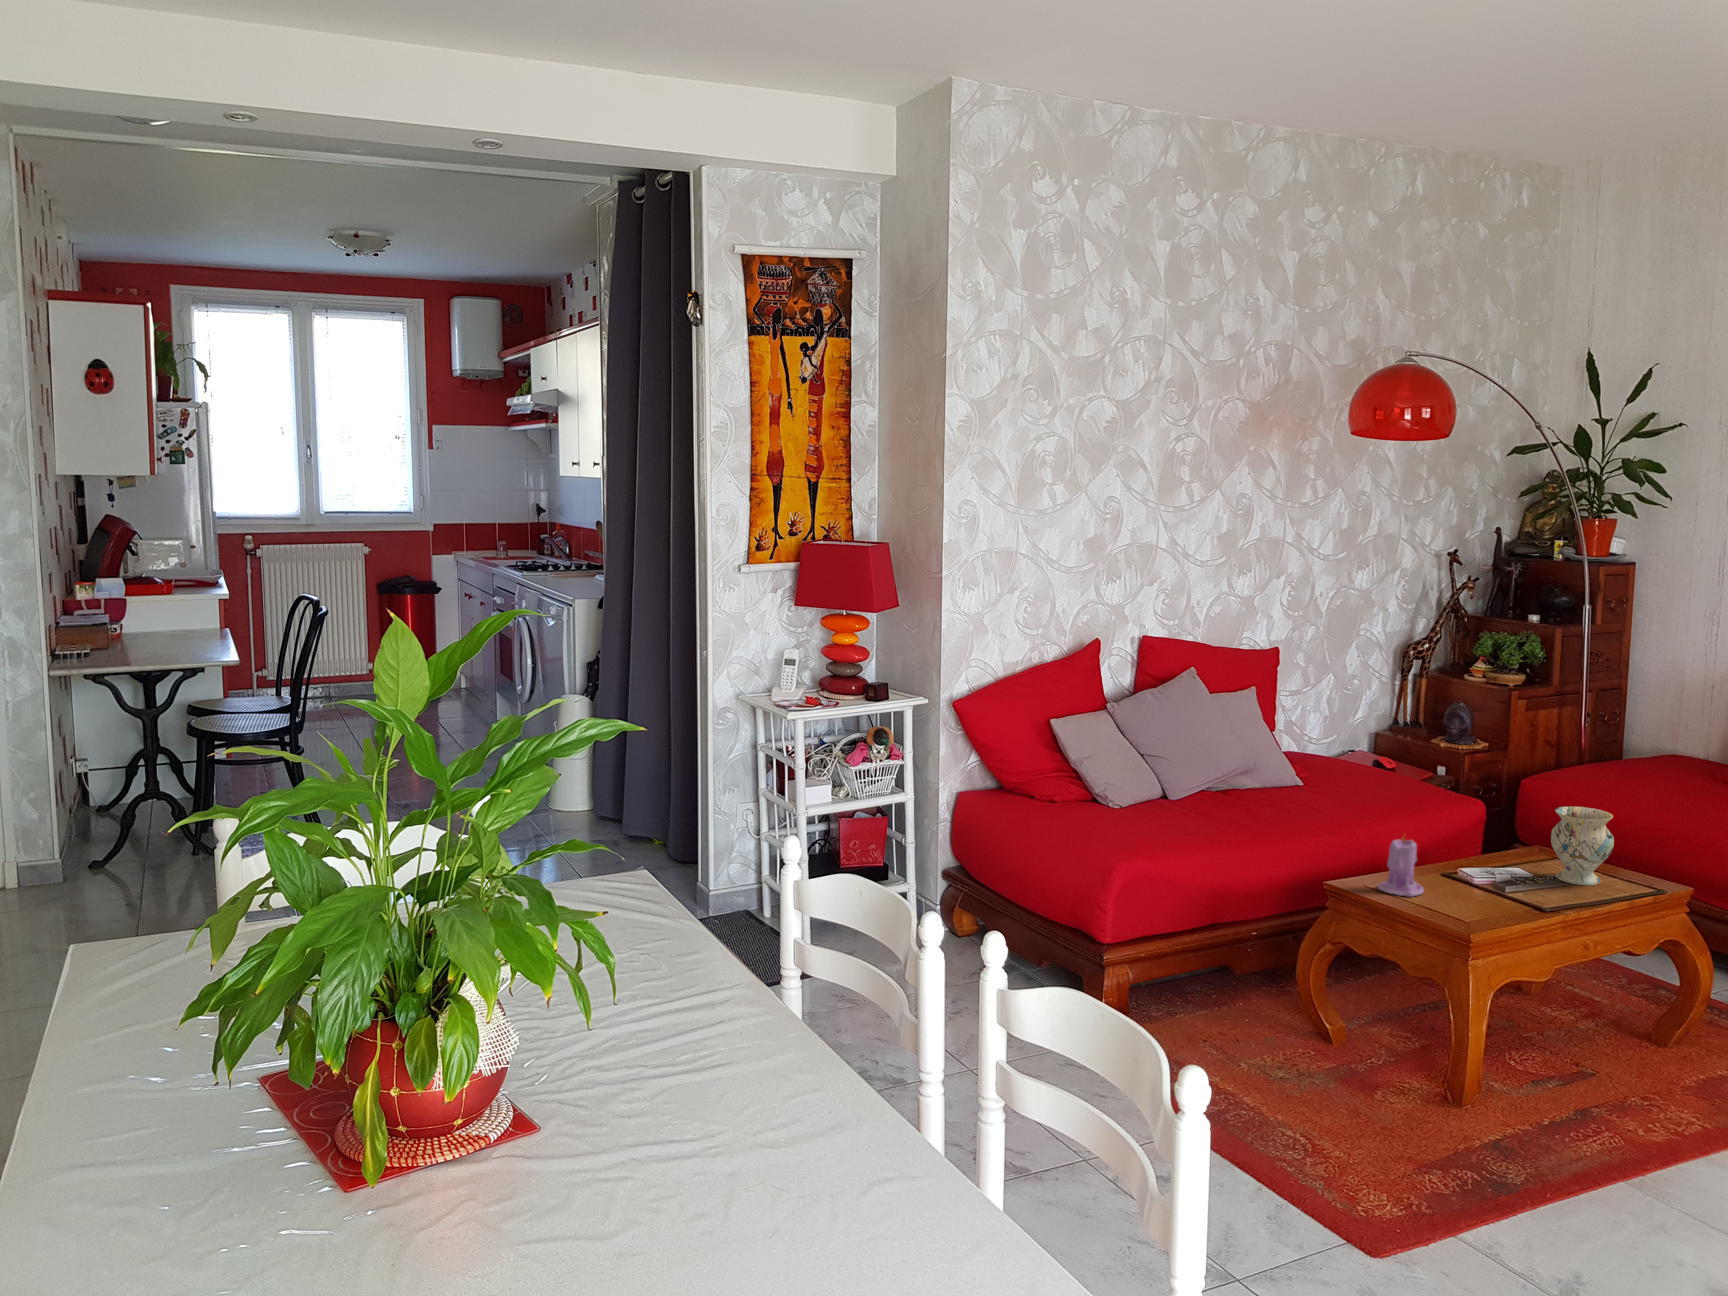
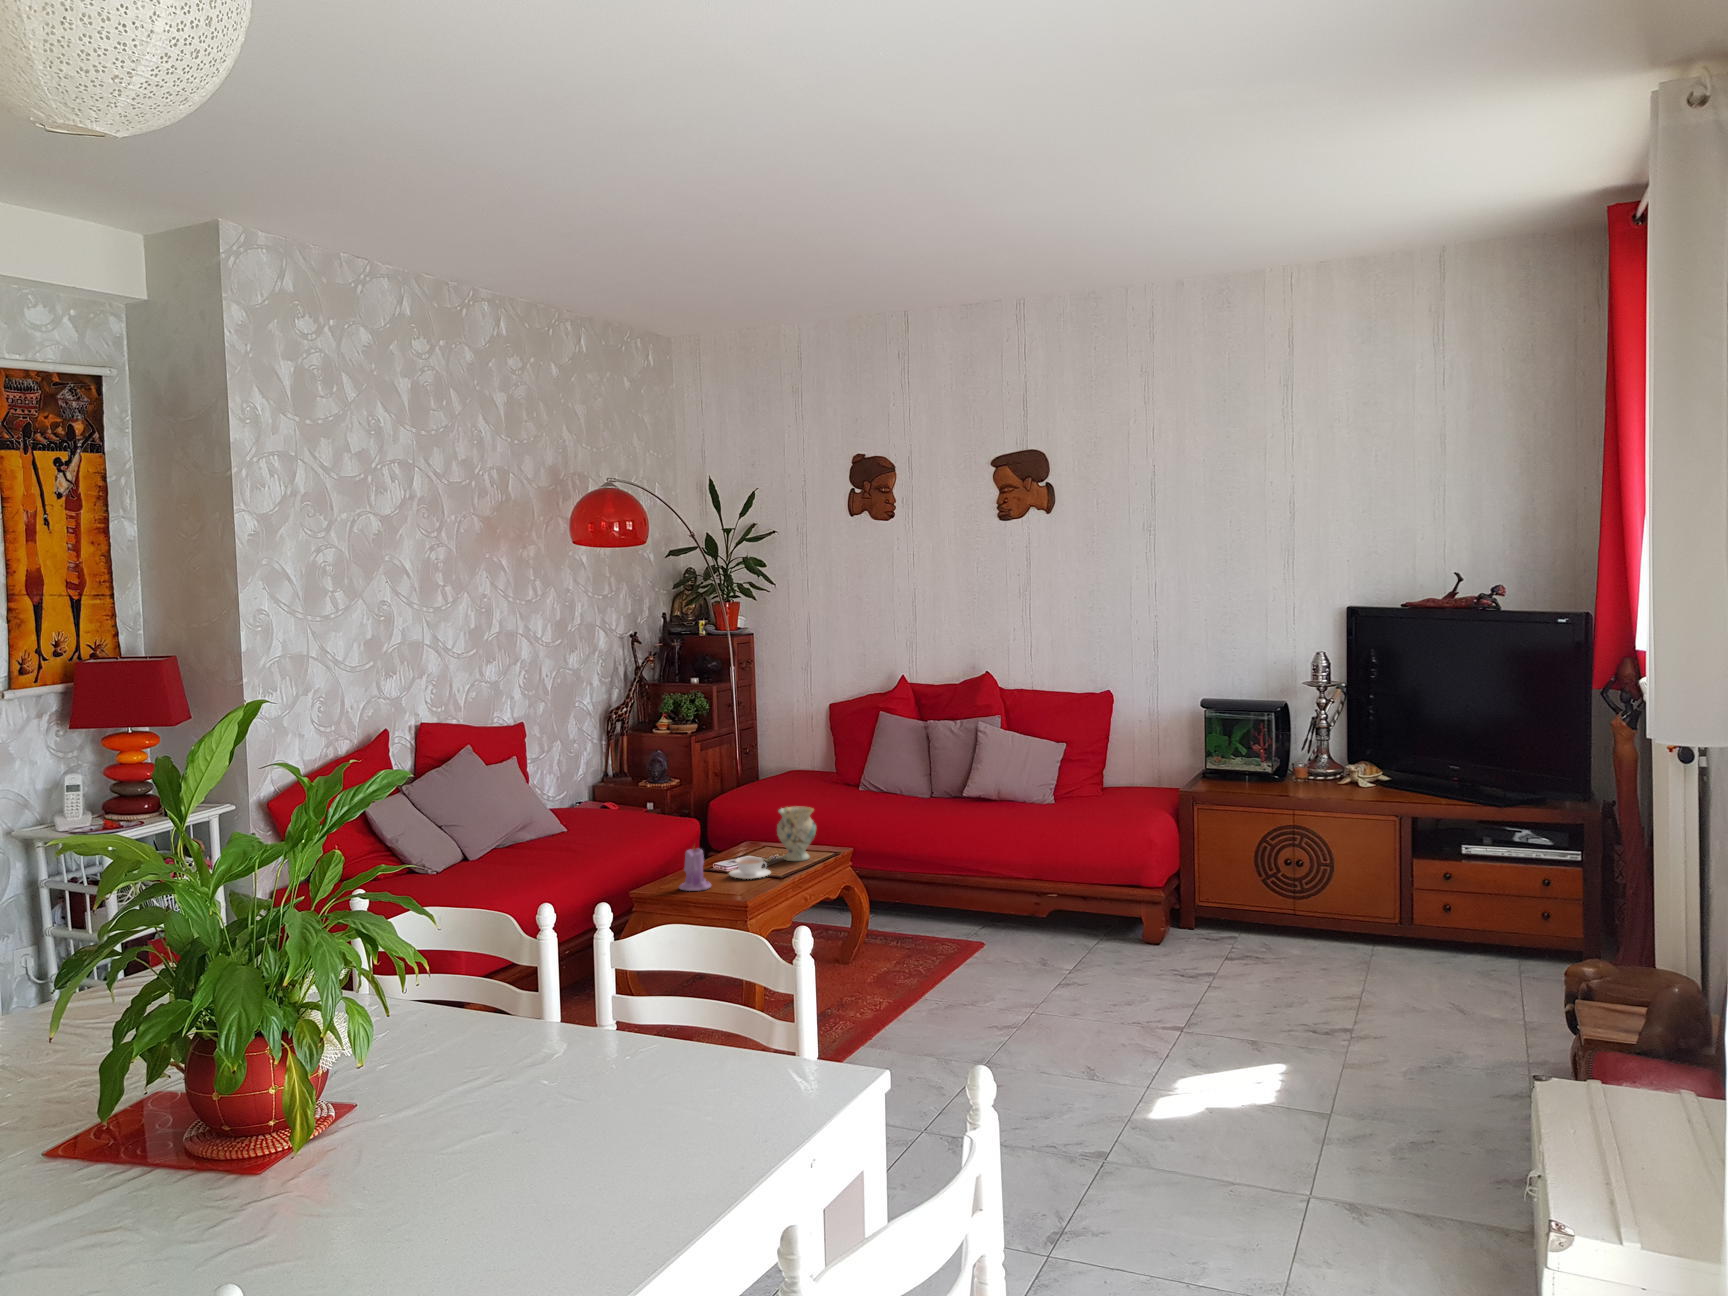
teacup: none [1458,864,1522,896] -> present [729,857,771,879]

